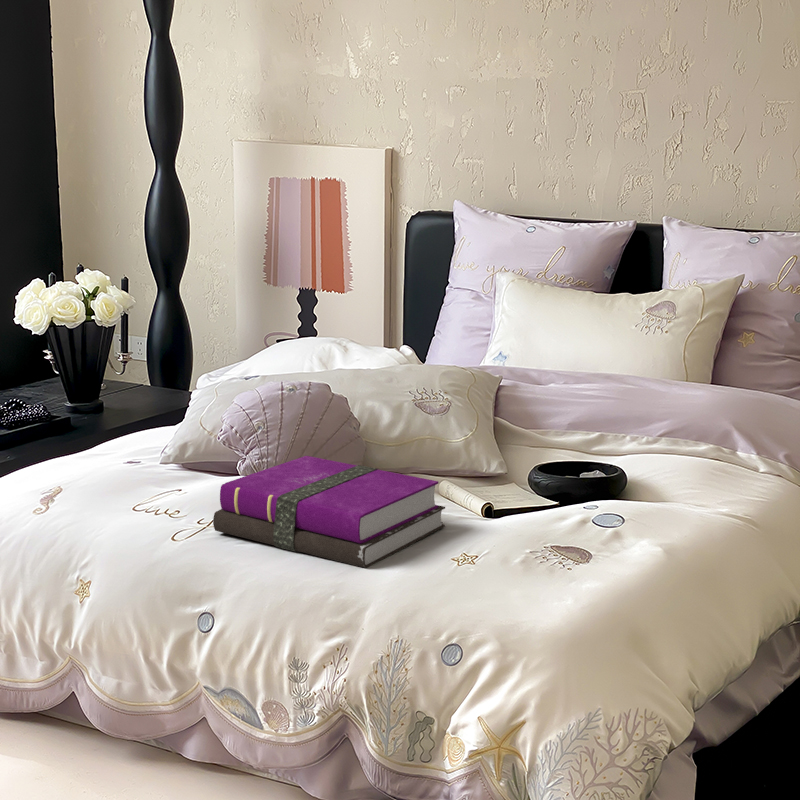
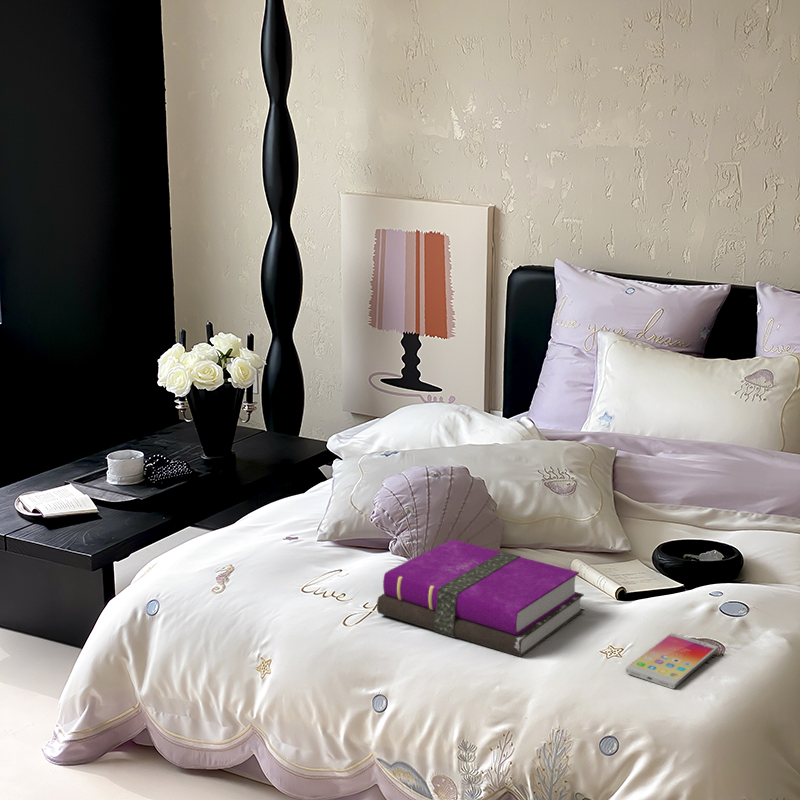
smartphone: none [479,541,586,593] -> present [626,633,718,689]

